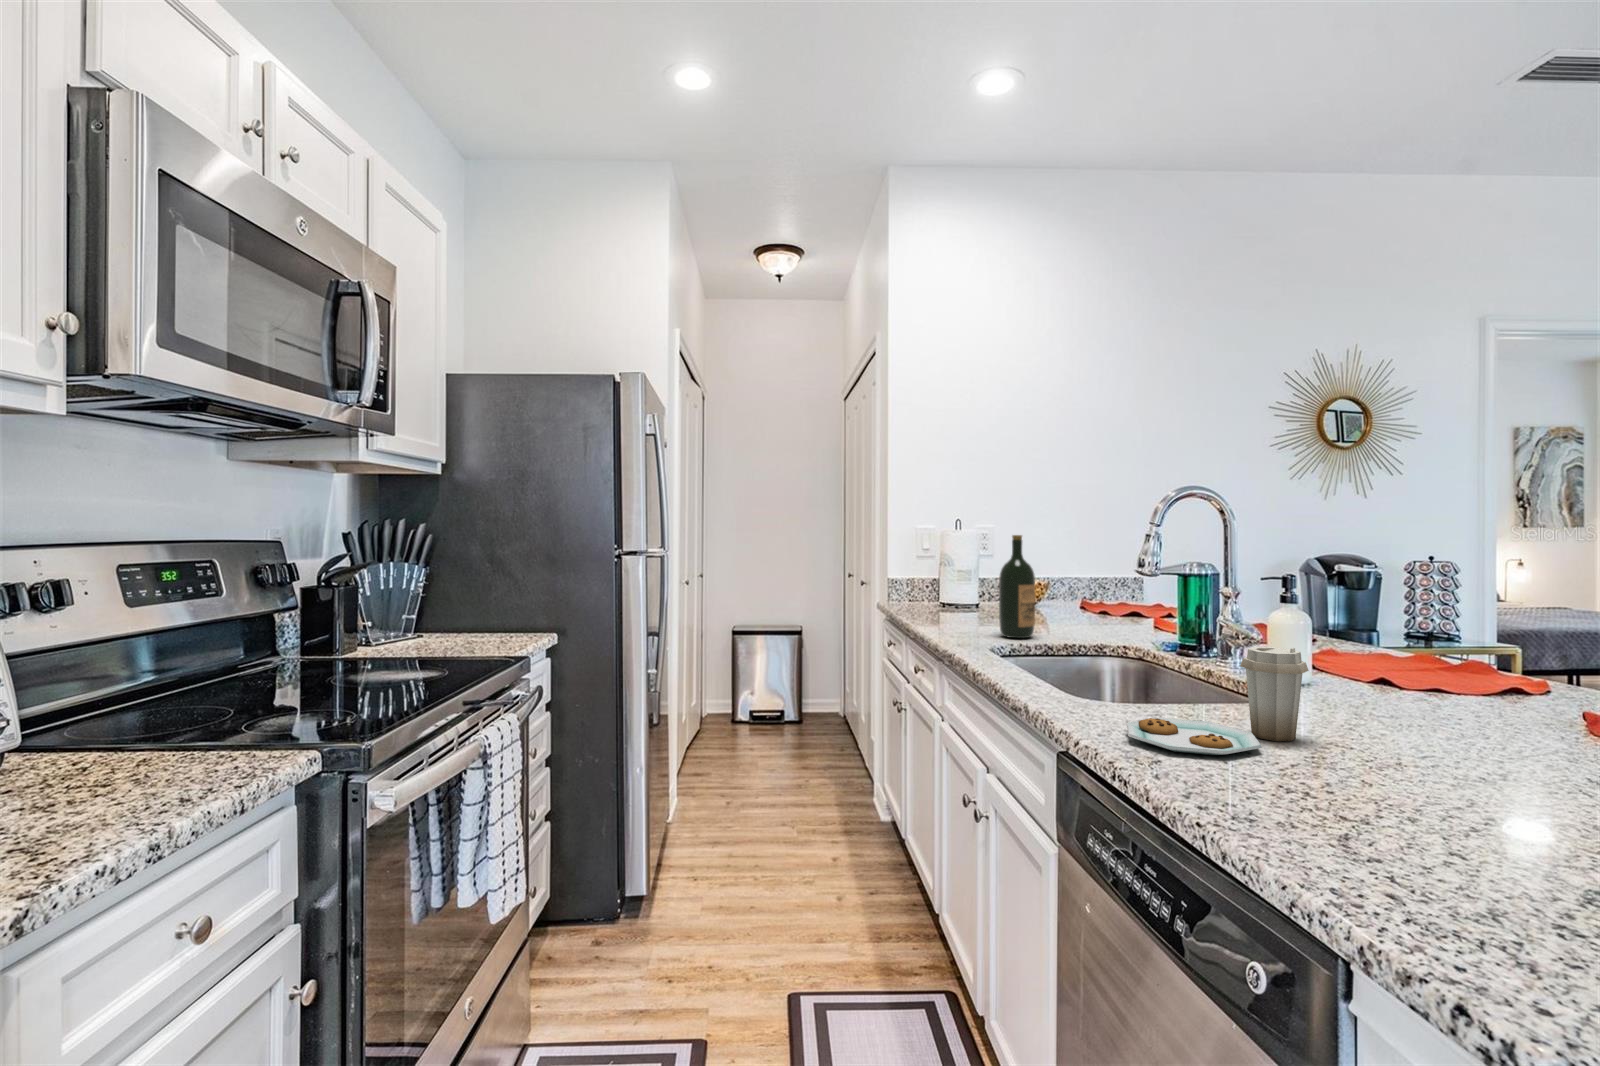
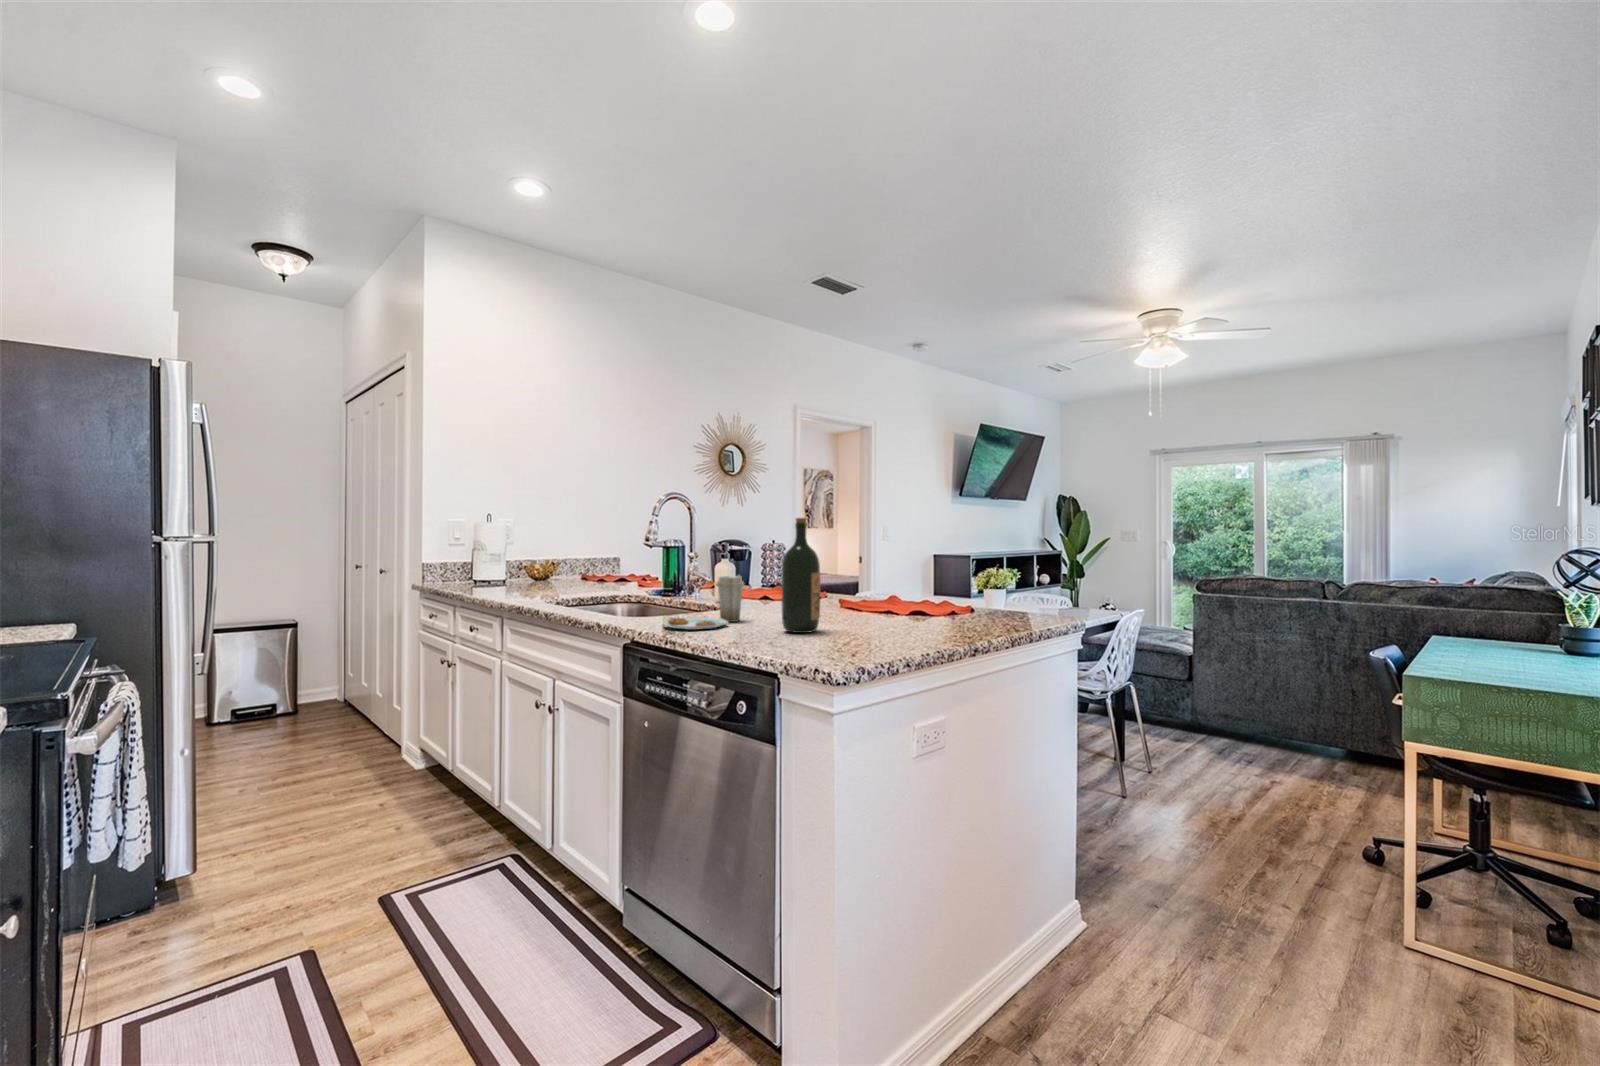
wine bottle: present [999,535,1035,638] -> present [781,518,820,633]

